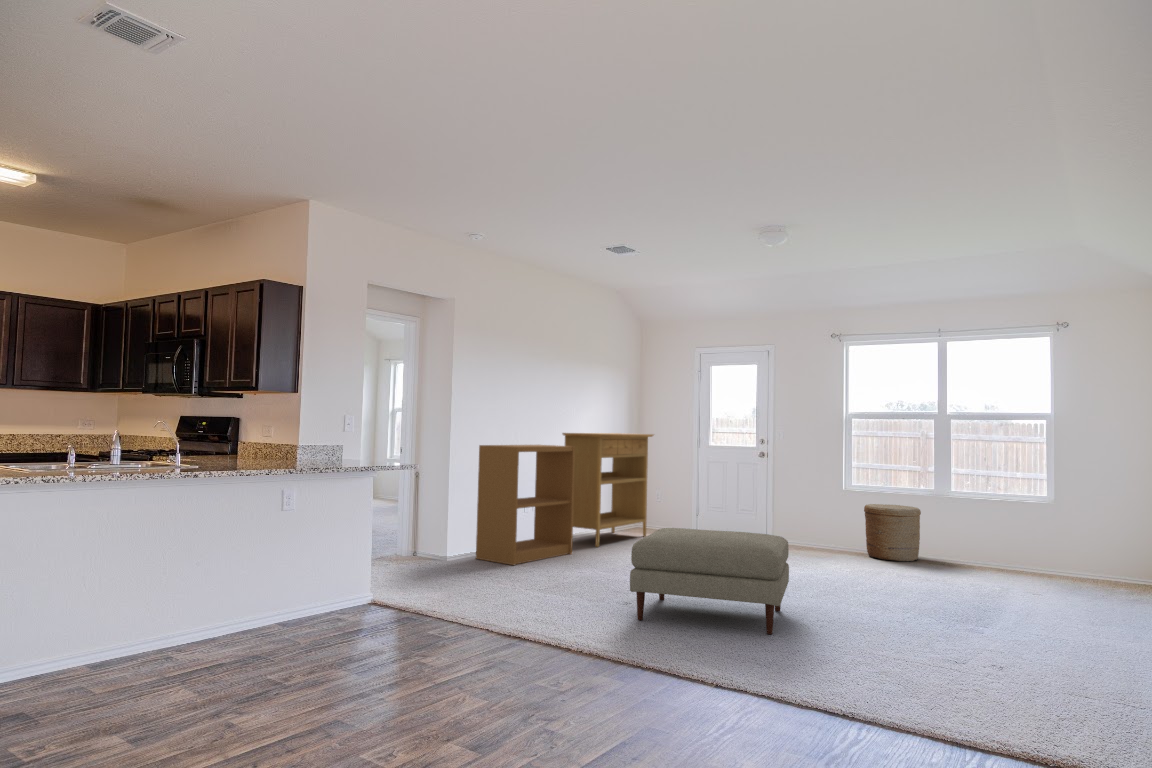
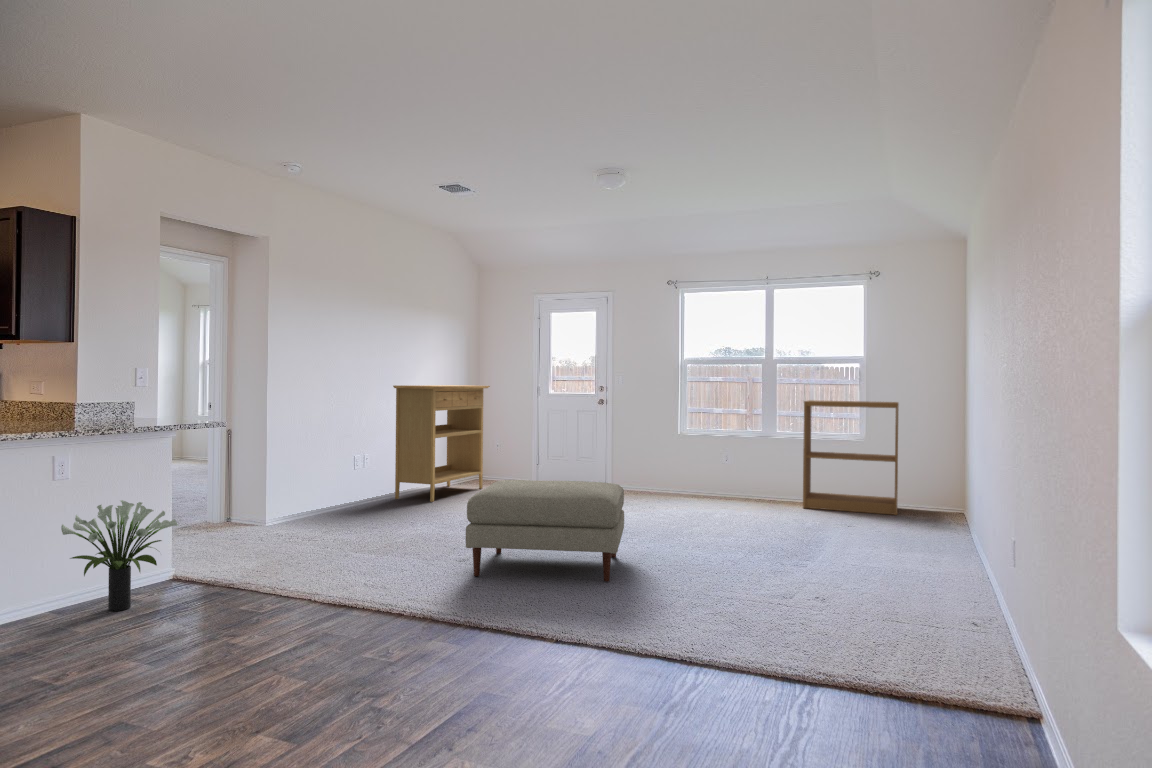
bookshelf: present [476,445,575,565] -> present [803,400,899,515]
woven basket: present [864,504,921,561] -> none [691,449,741,501]
potted plant: none [288,531,379,628] -> present [61,500,178,611]

